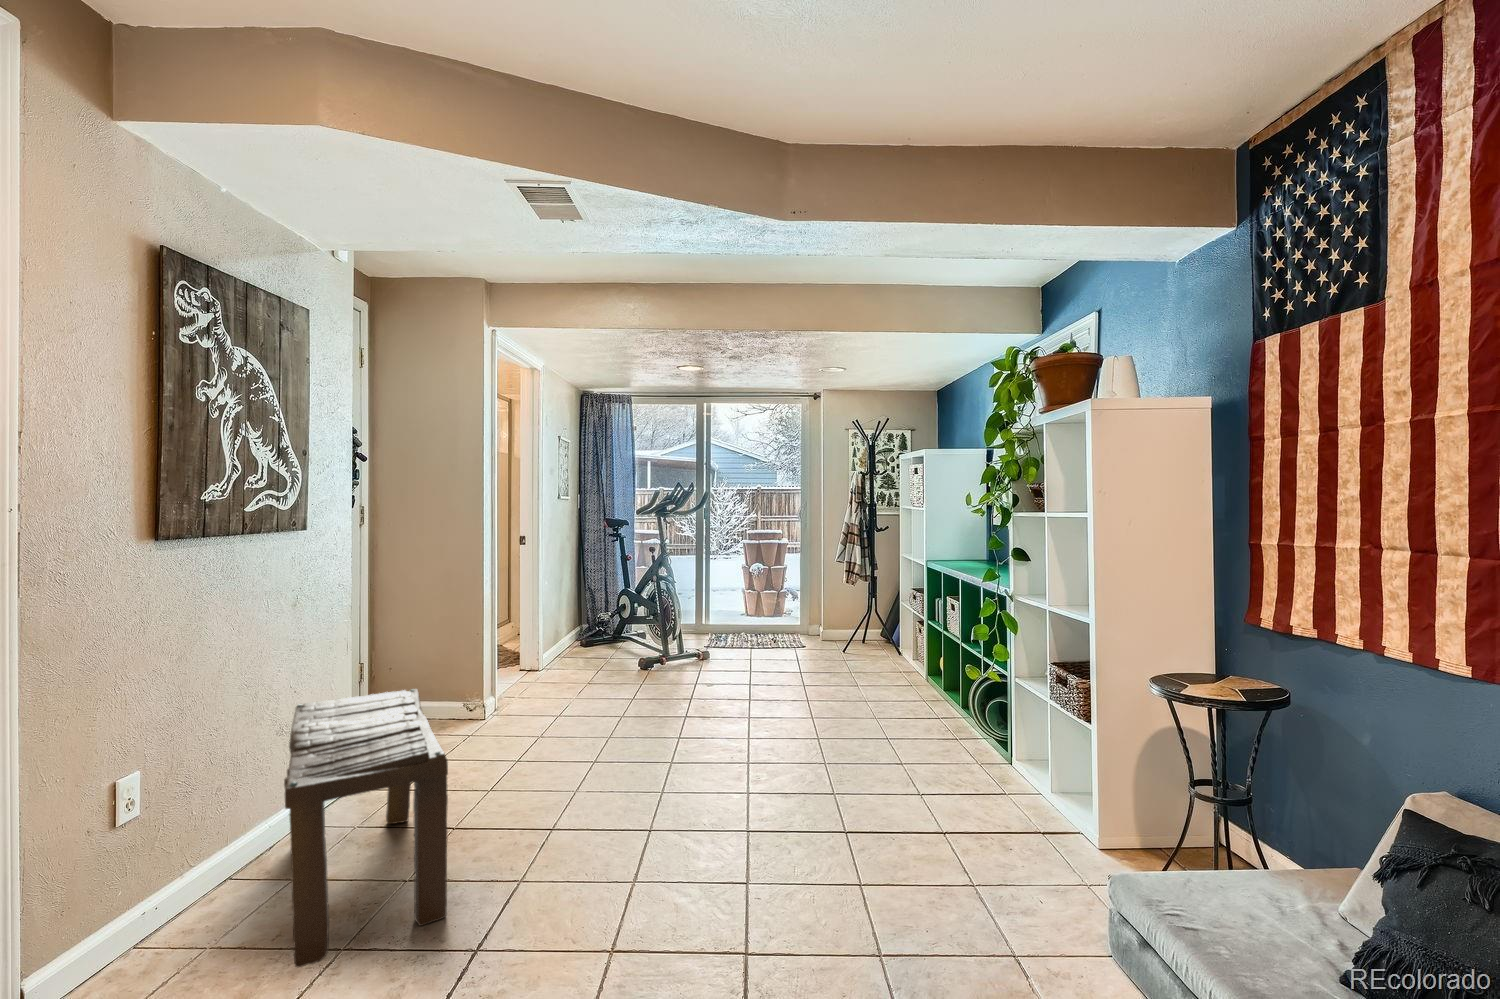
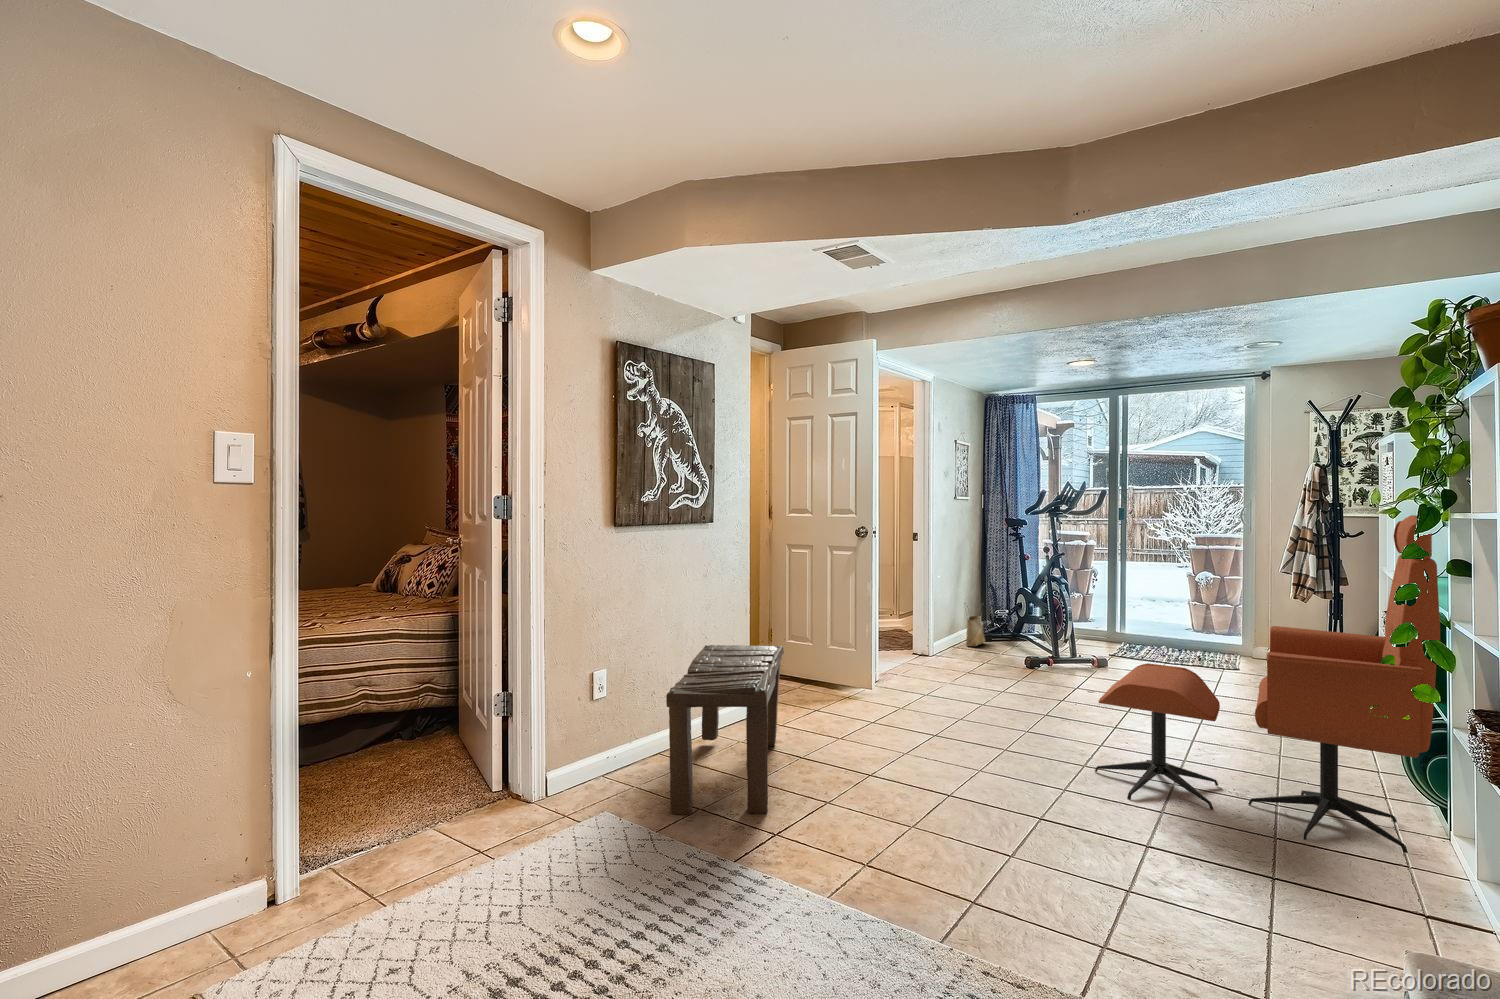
lounge chair: none [759,511,1012,784] -> present [1095,515,1440,853]
woven basket: none [568,608,588,656] -> present [965,609,985,646]

